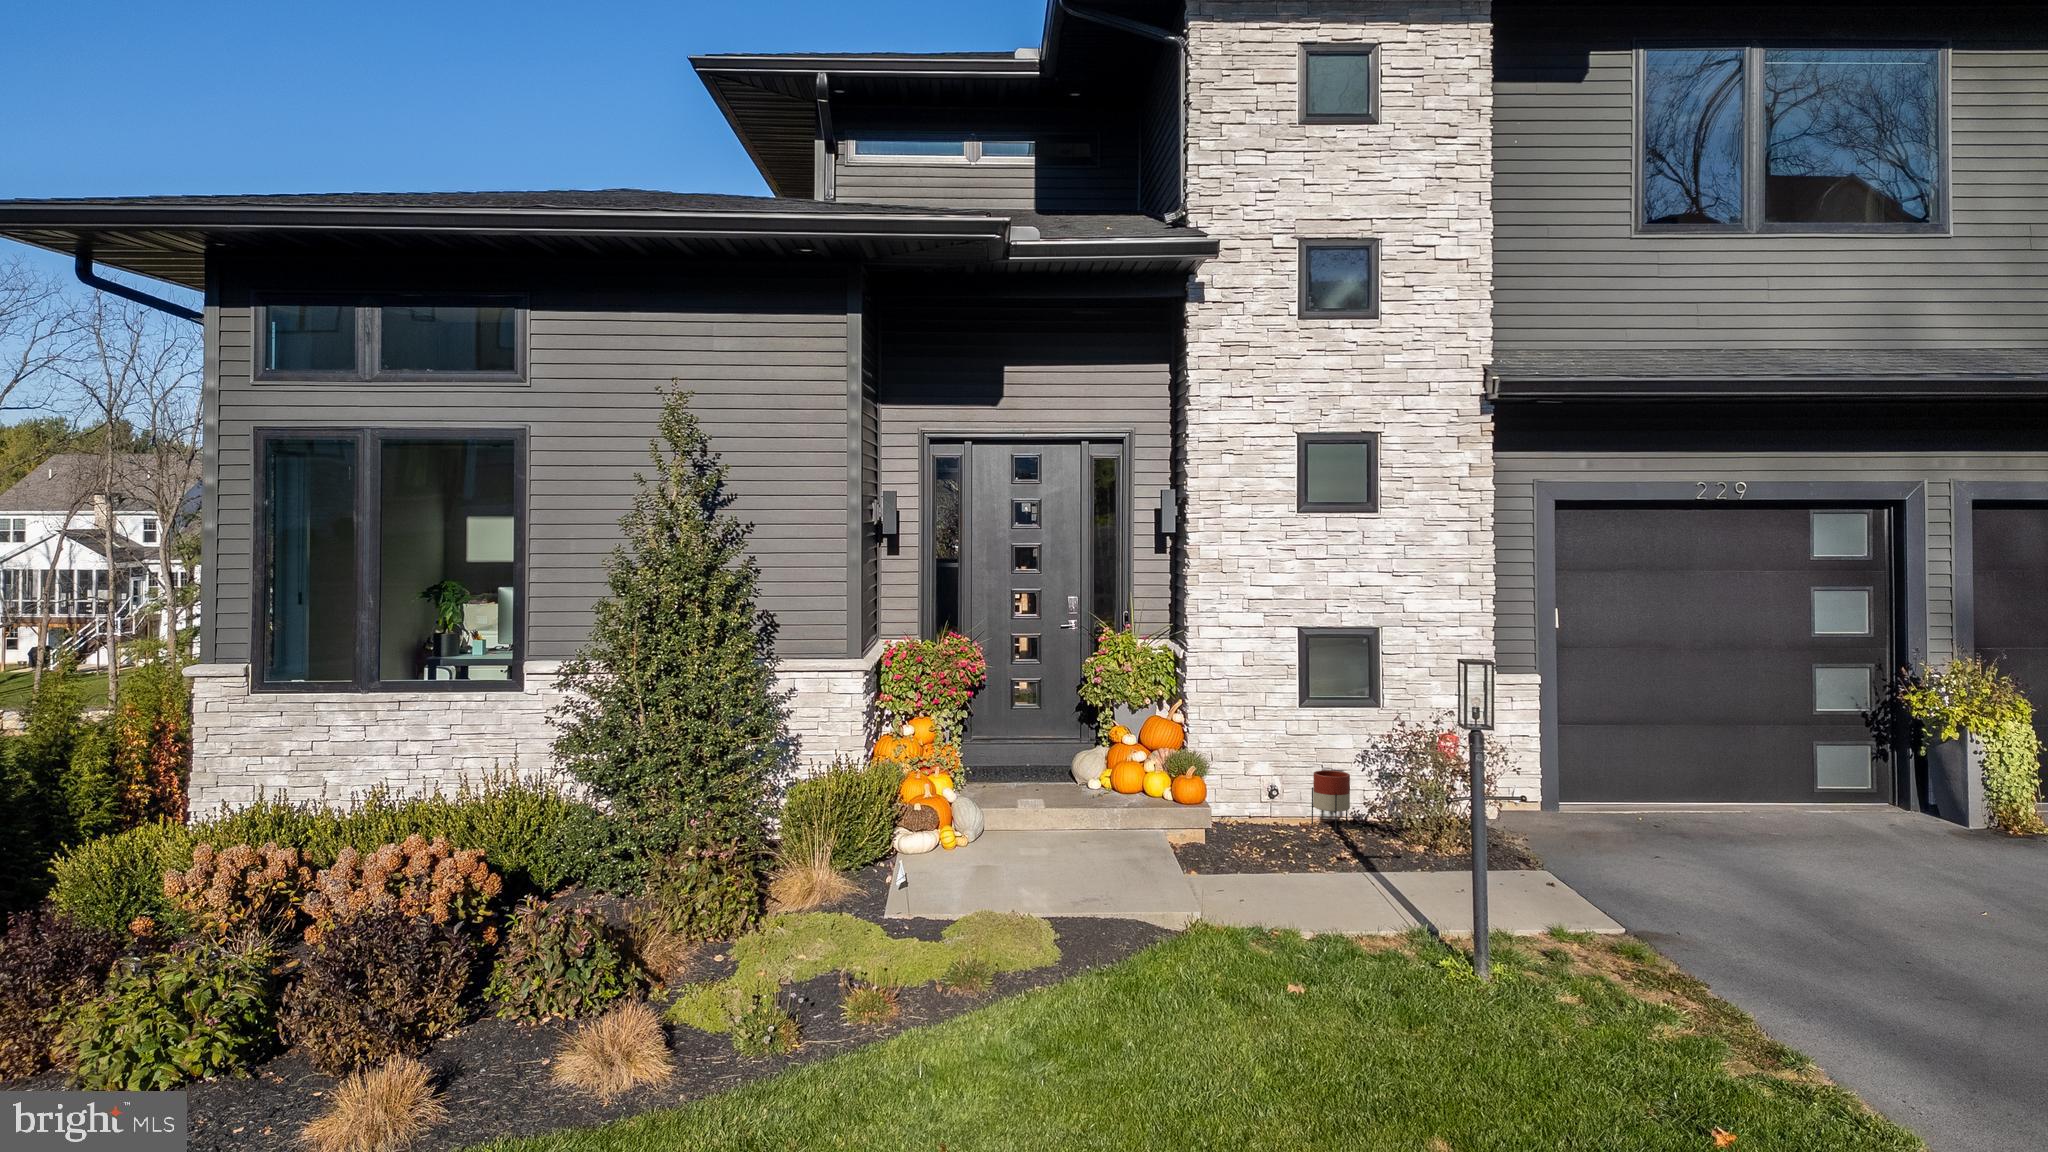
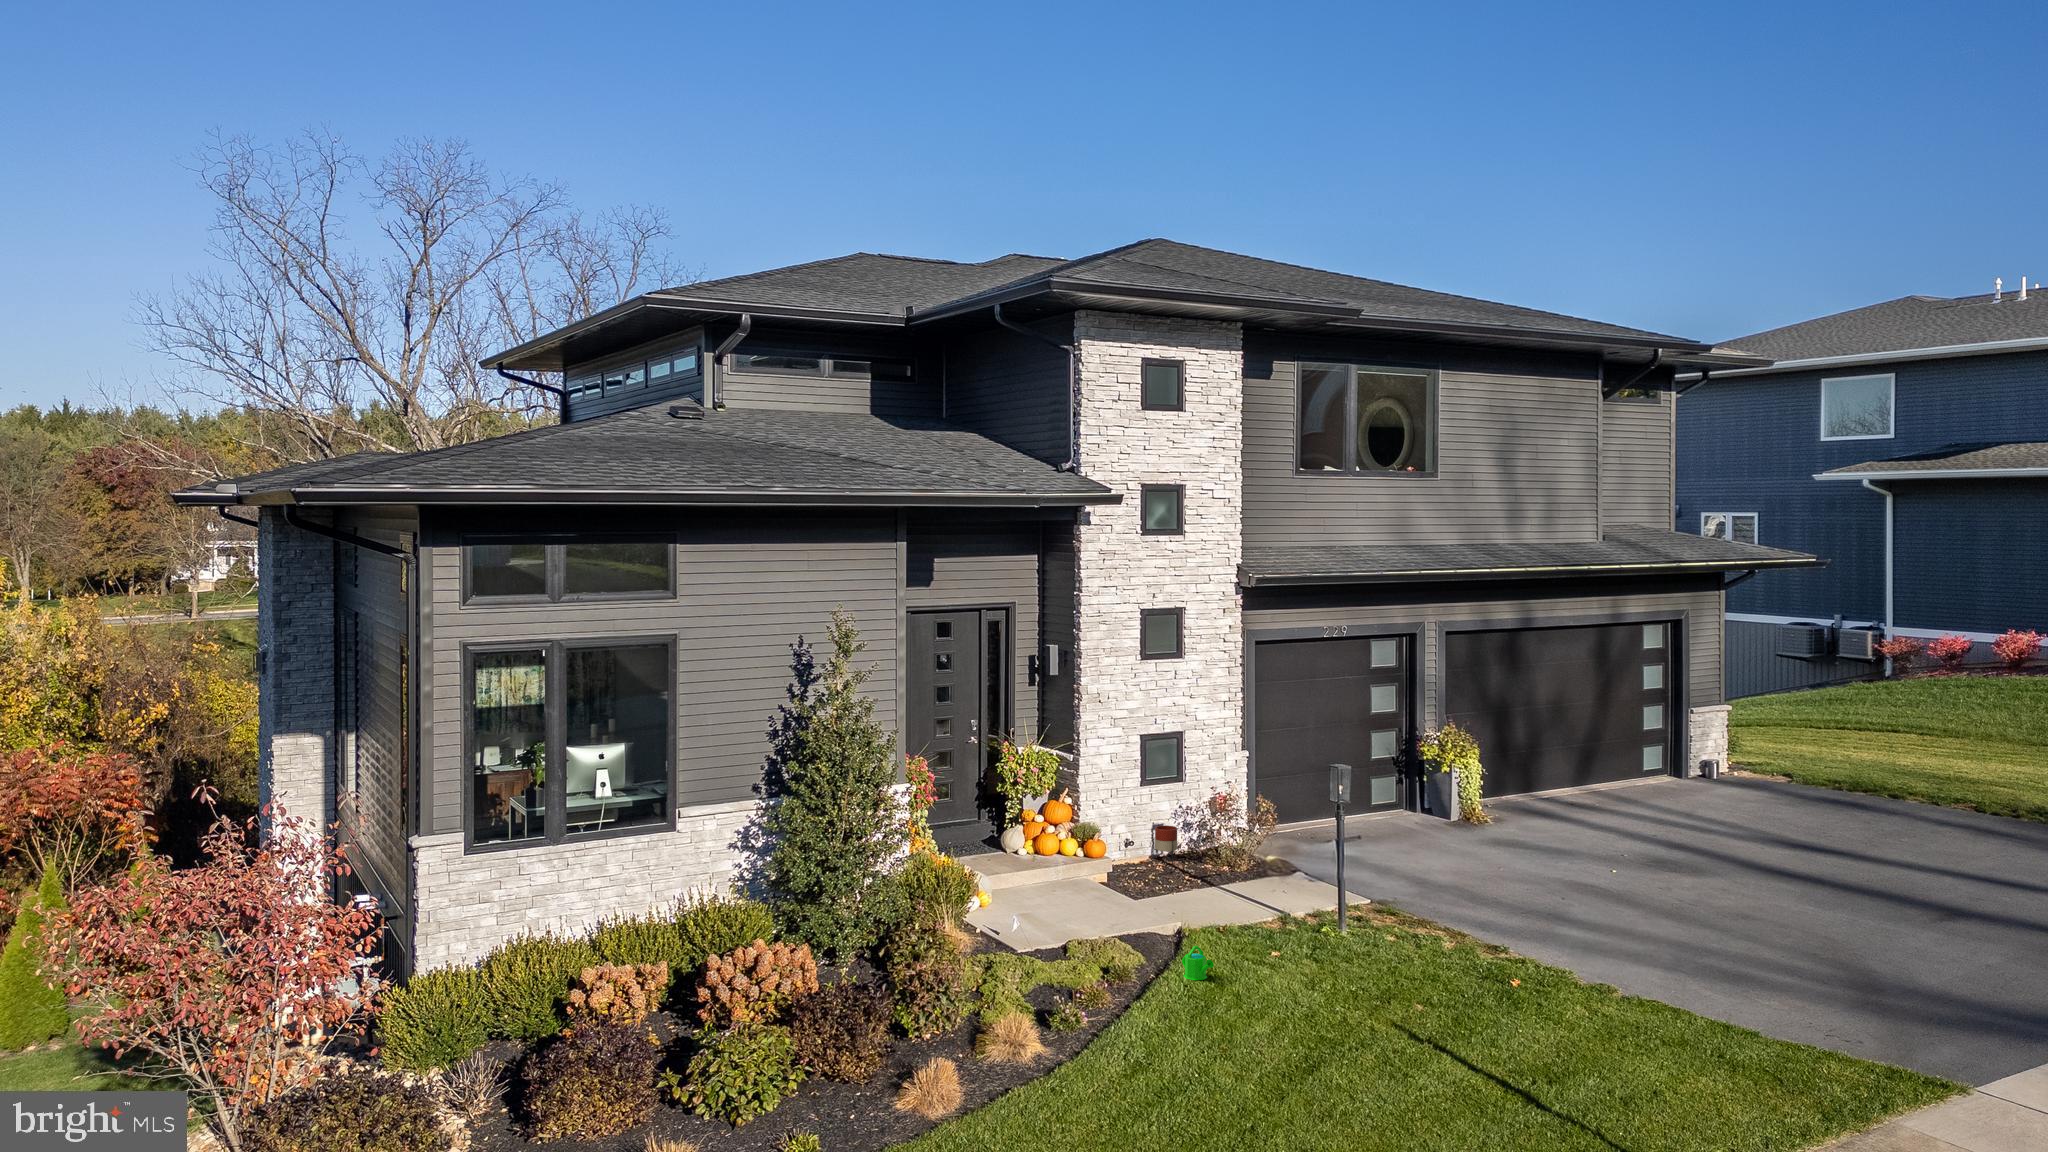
watering can: none [1047,963,1097,1037] -> present [1182,946,1214,980]

